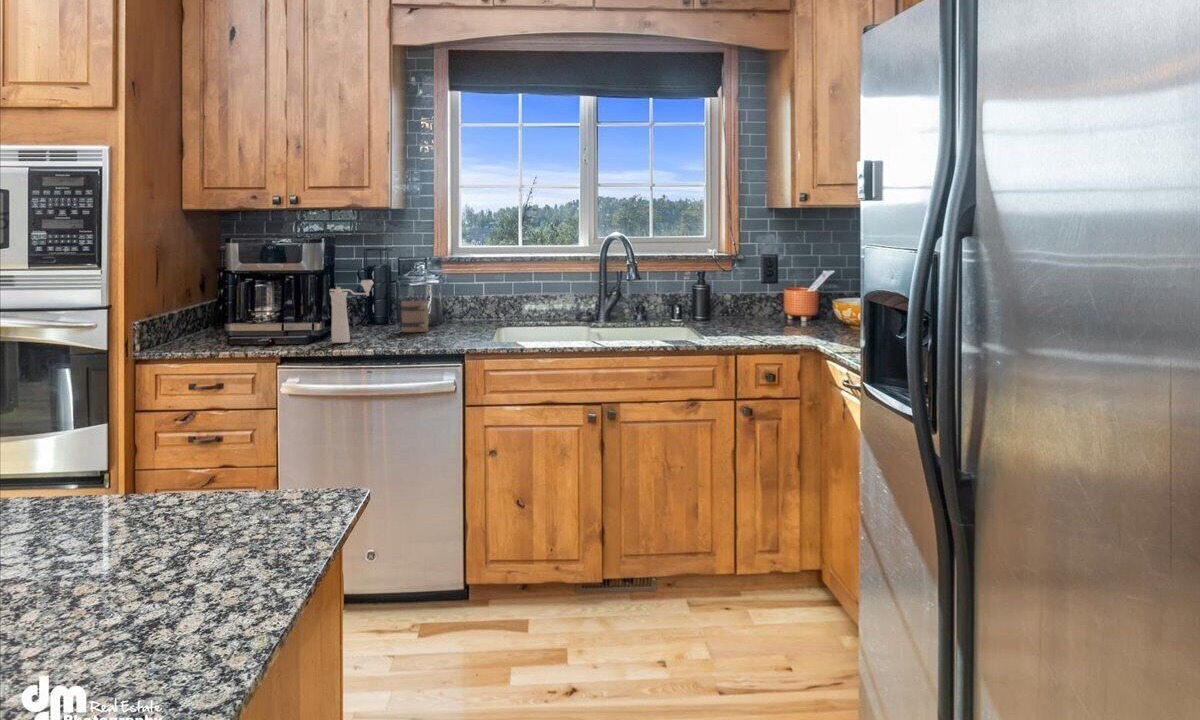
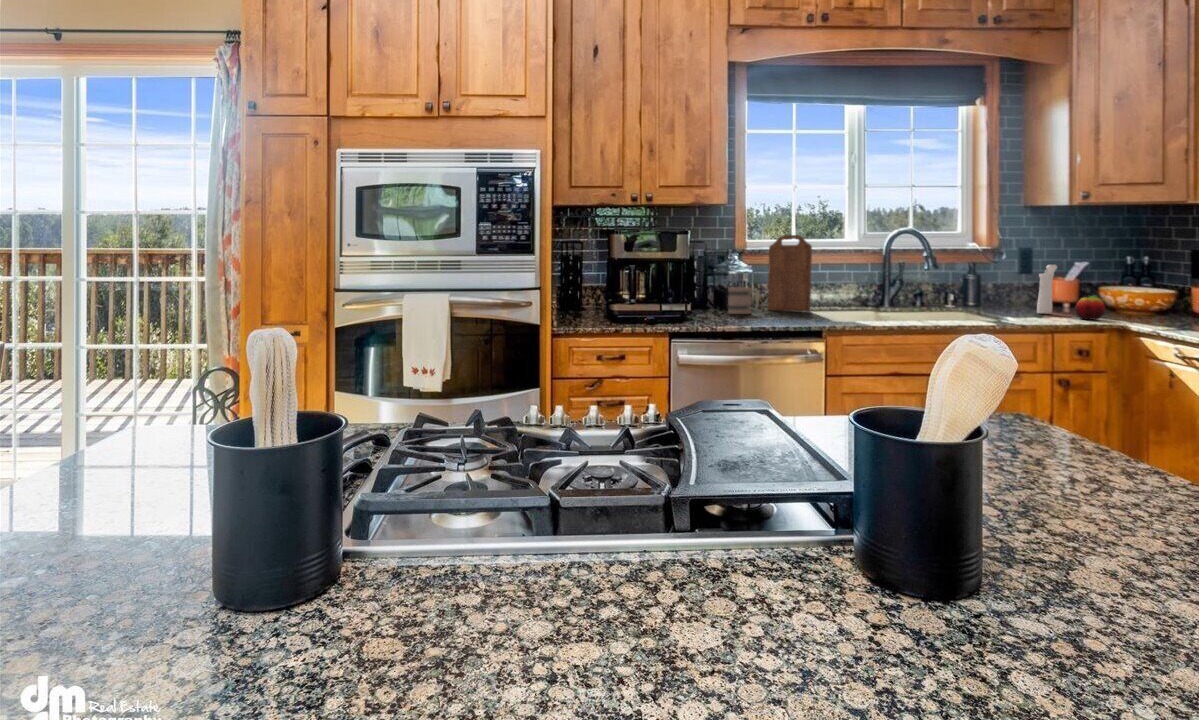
cutting board: none [462,241,502,327] -> present [768,235,812,311]
pepper mill: present [330,280,373,343] -> present [1037,265,1057,313]
fruit: none [779,309,809,336] -> present [1075,296,1105,319]

